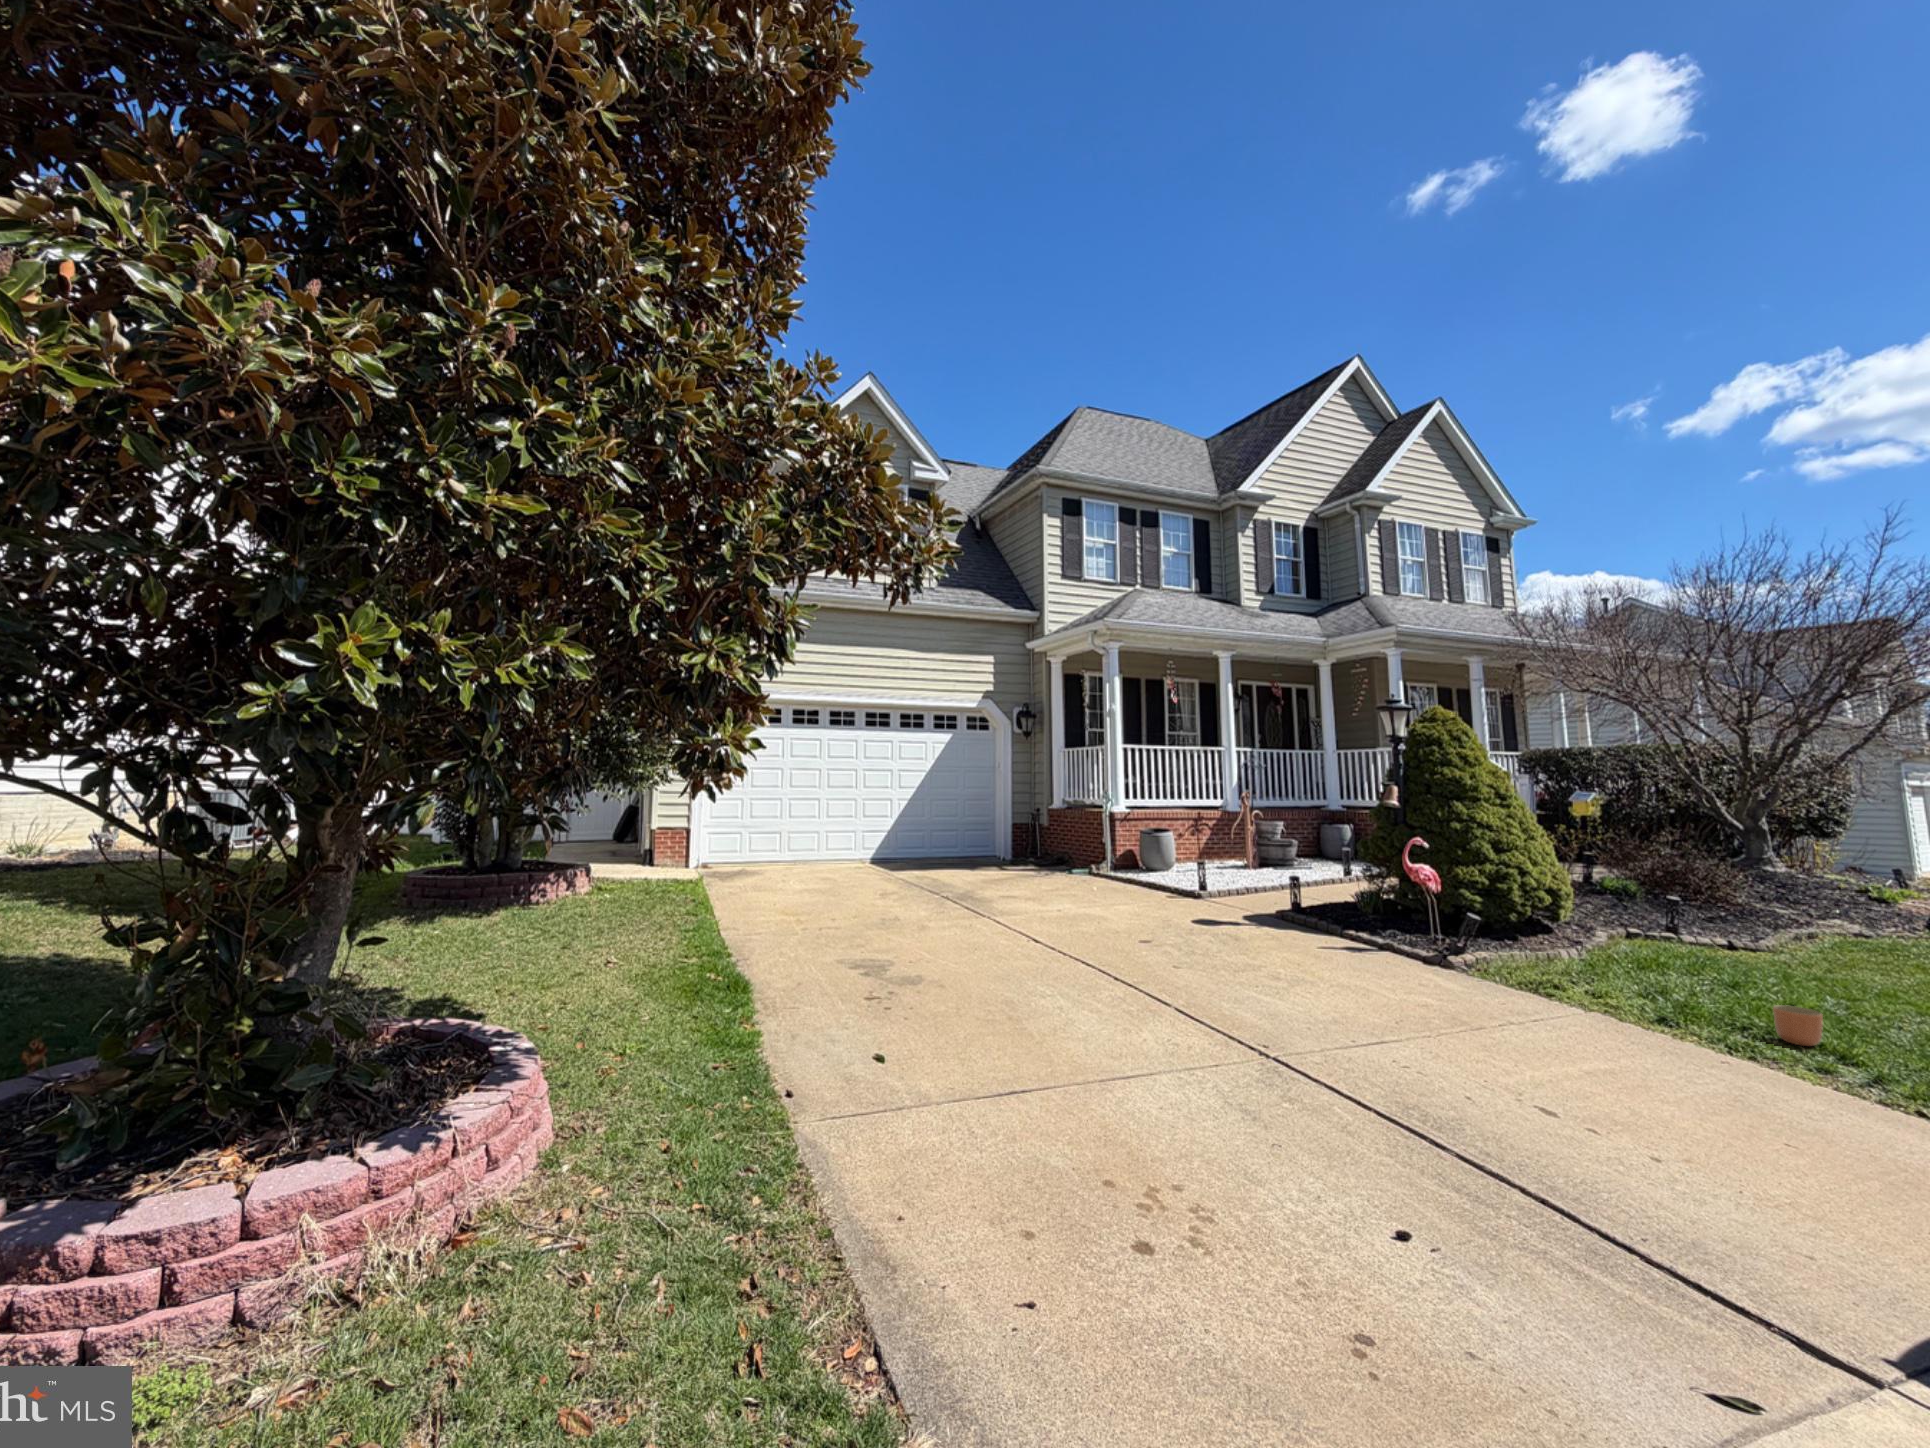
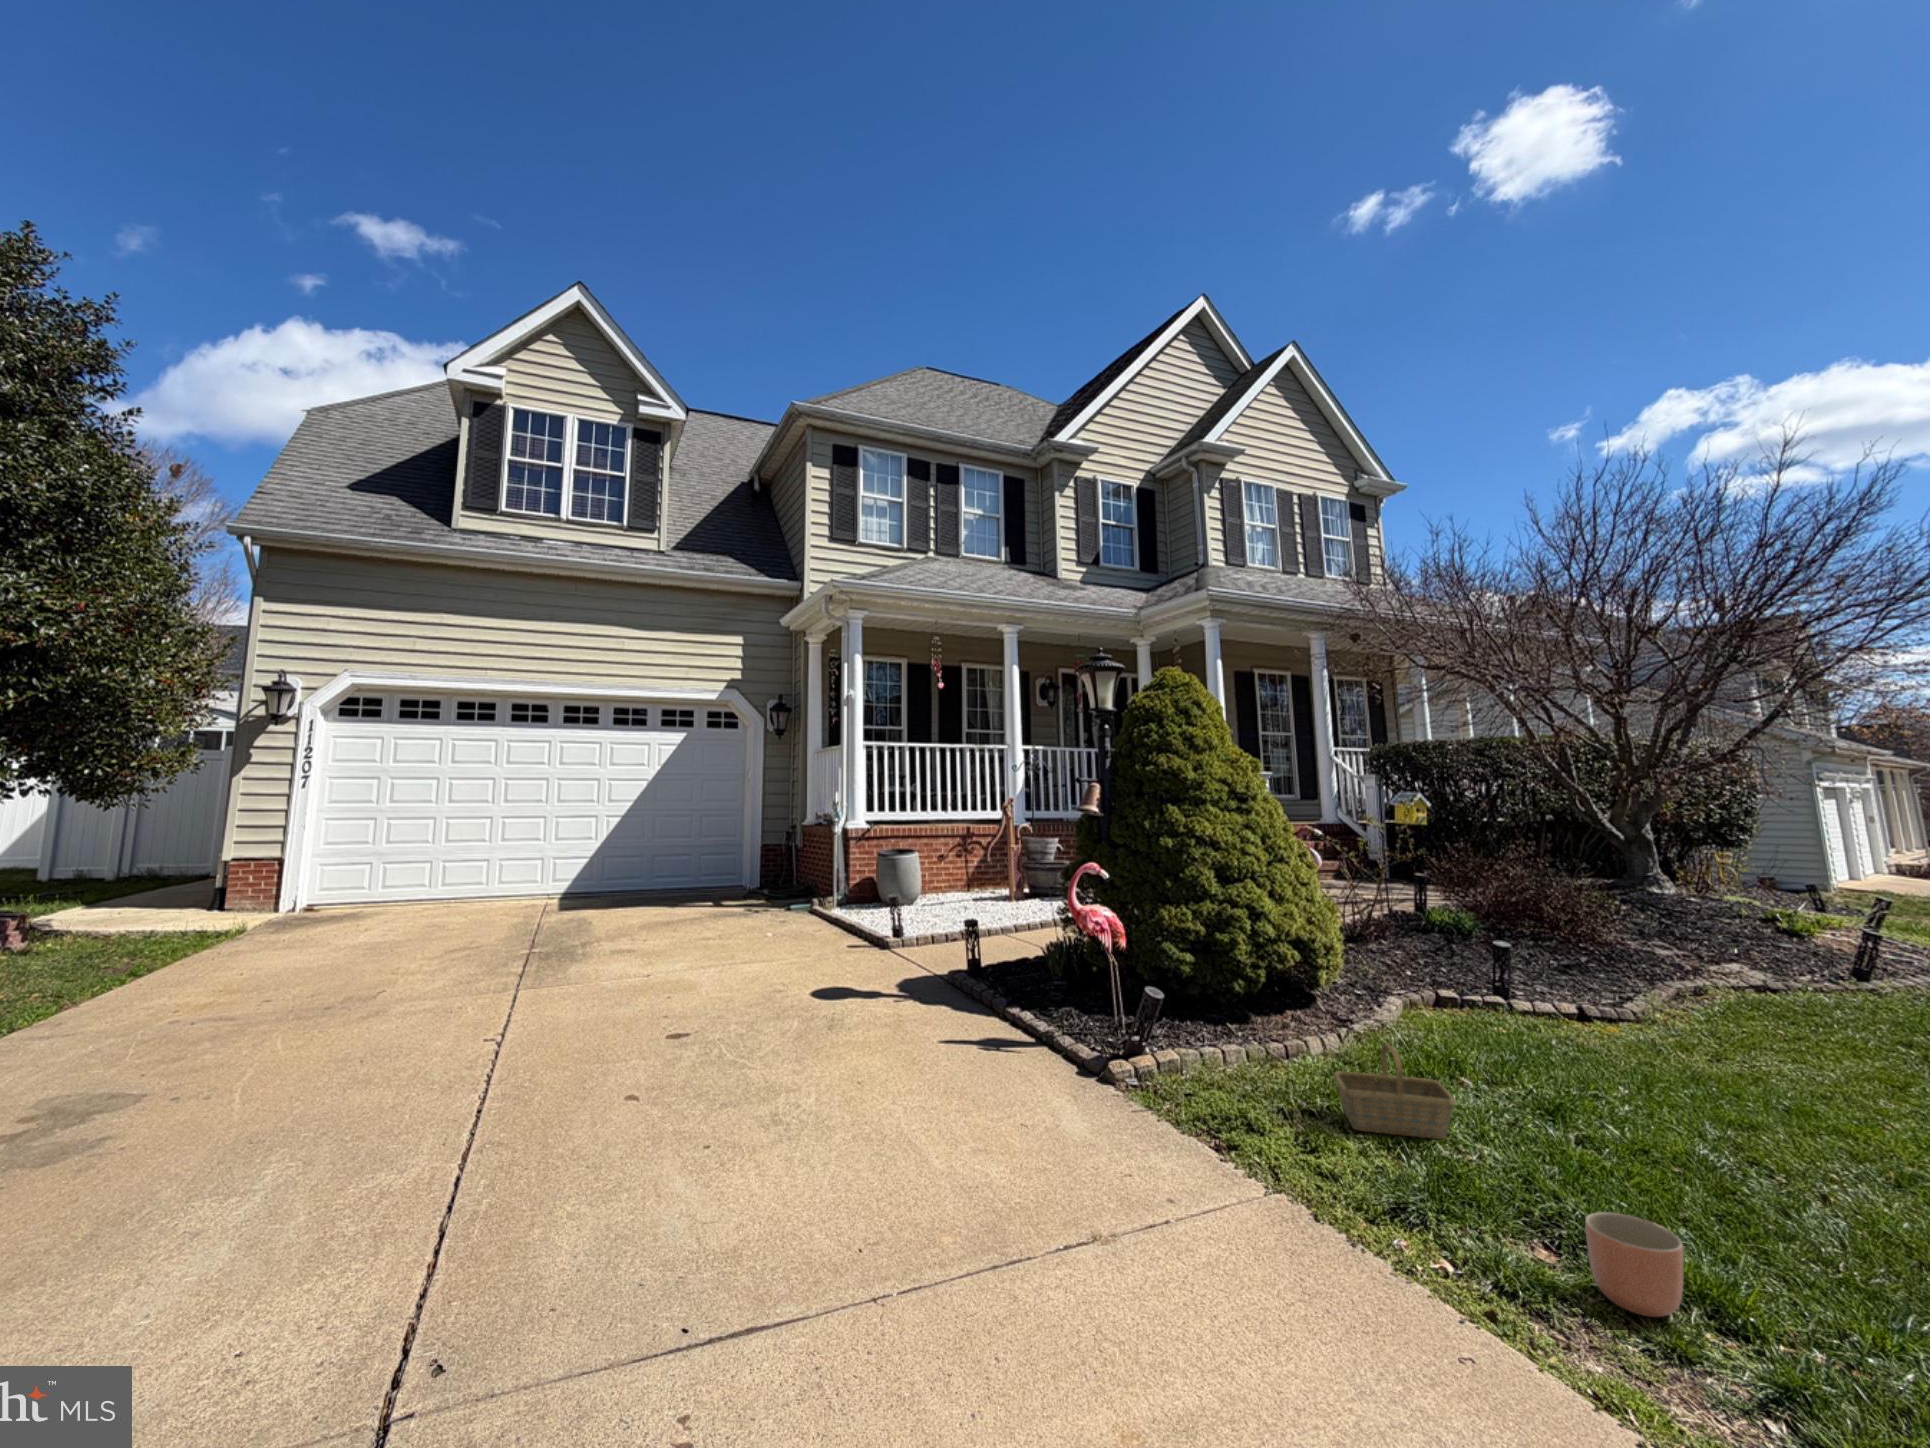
basket: none [1603,943,1683,992] -> present [1333,1044,1456,1139]

